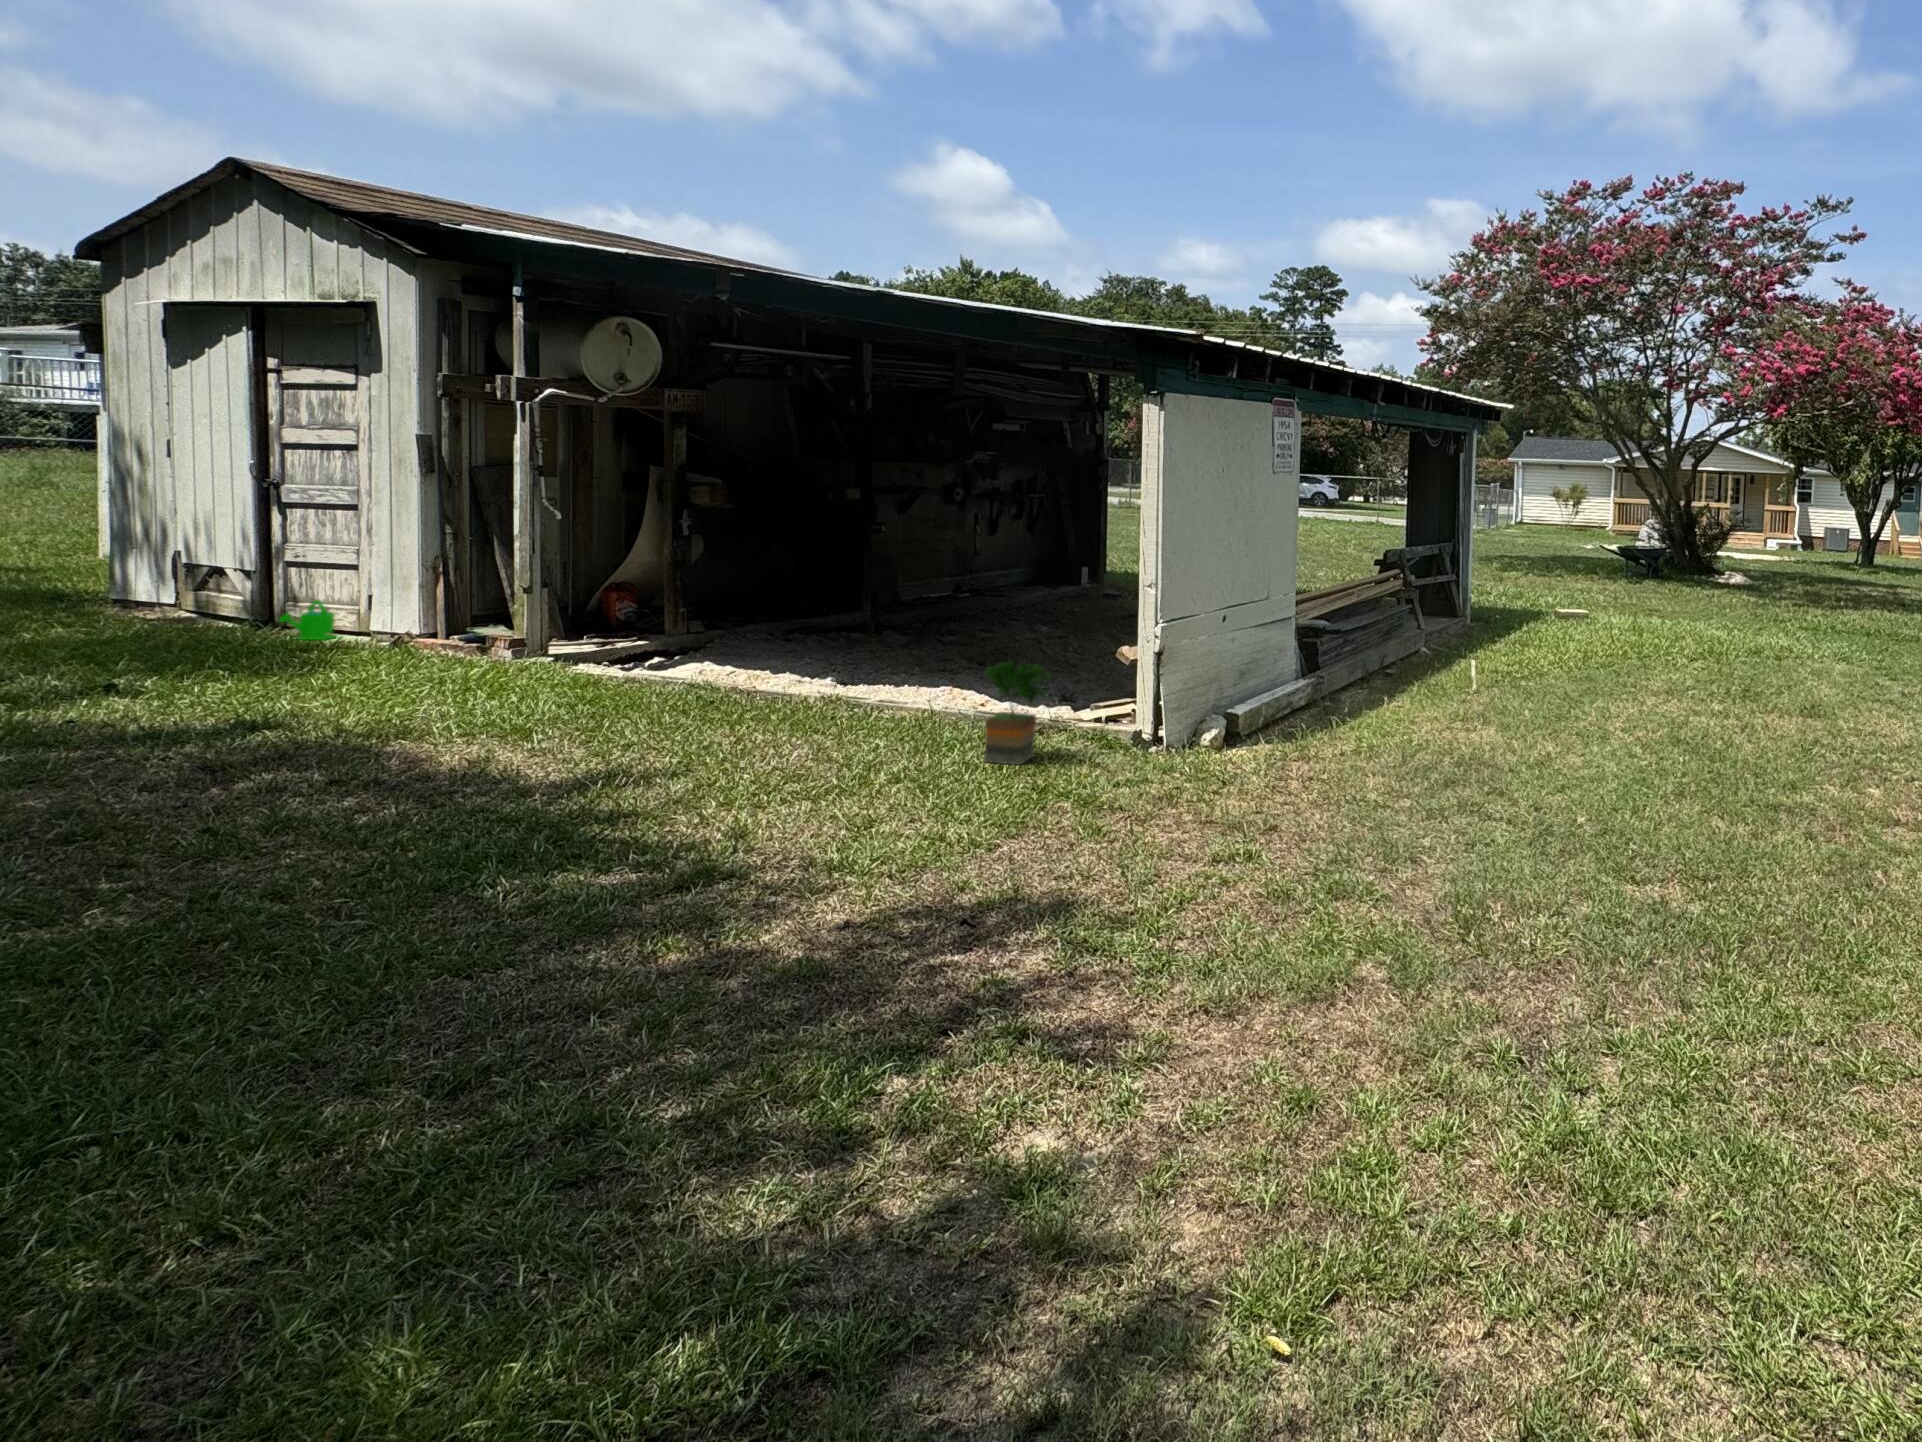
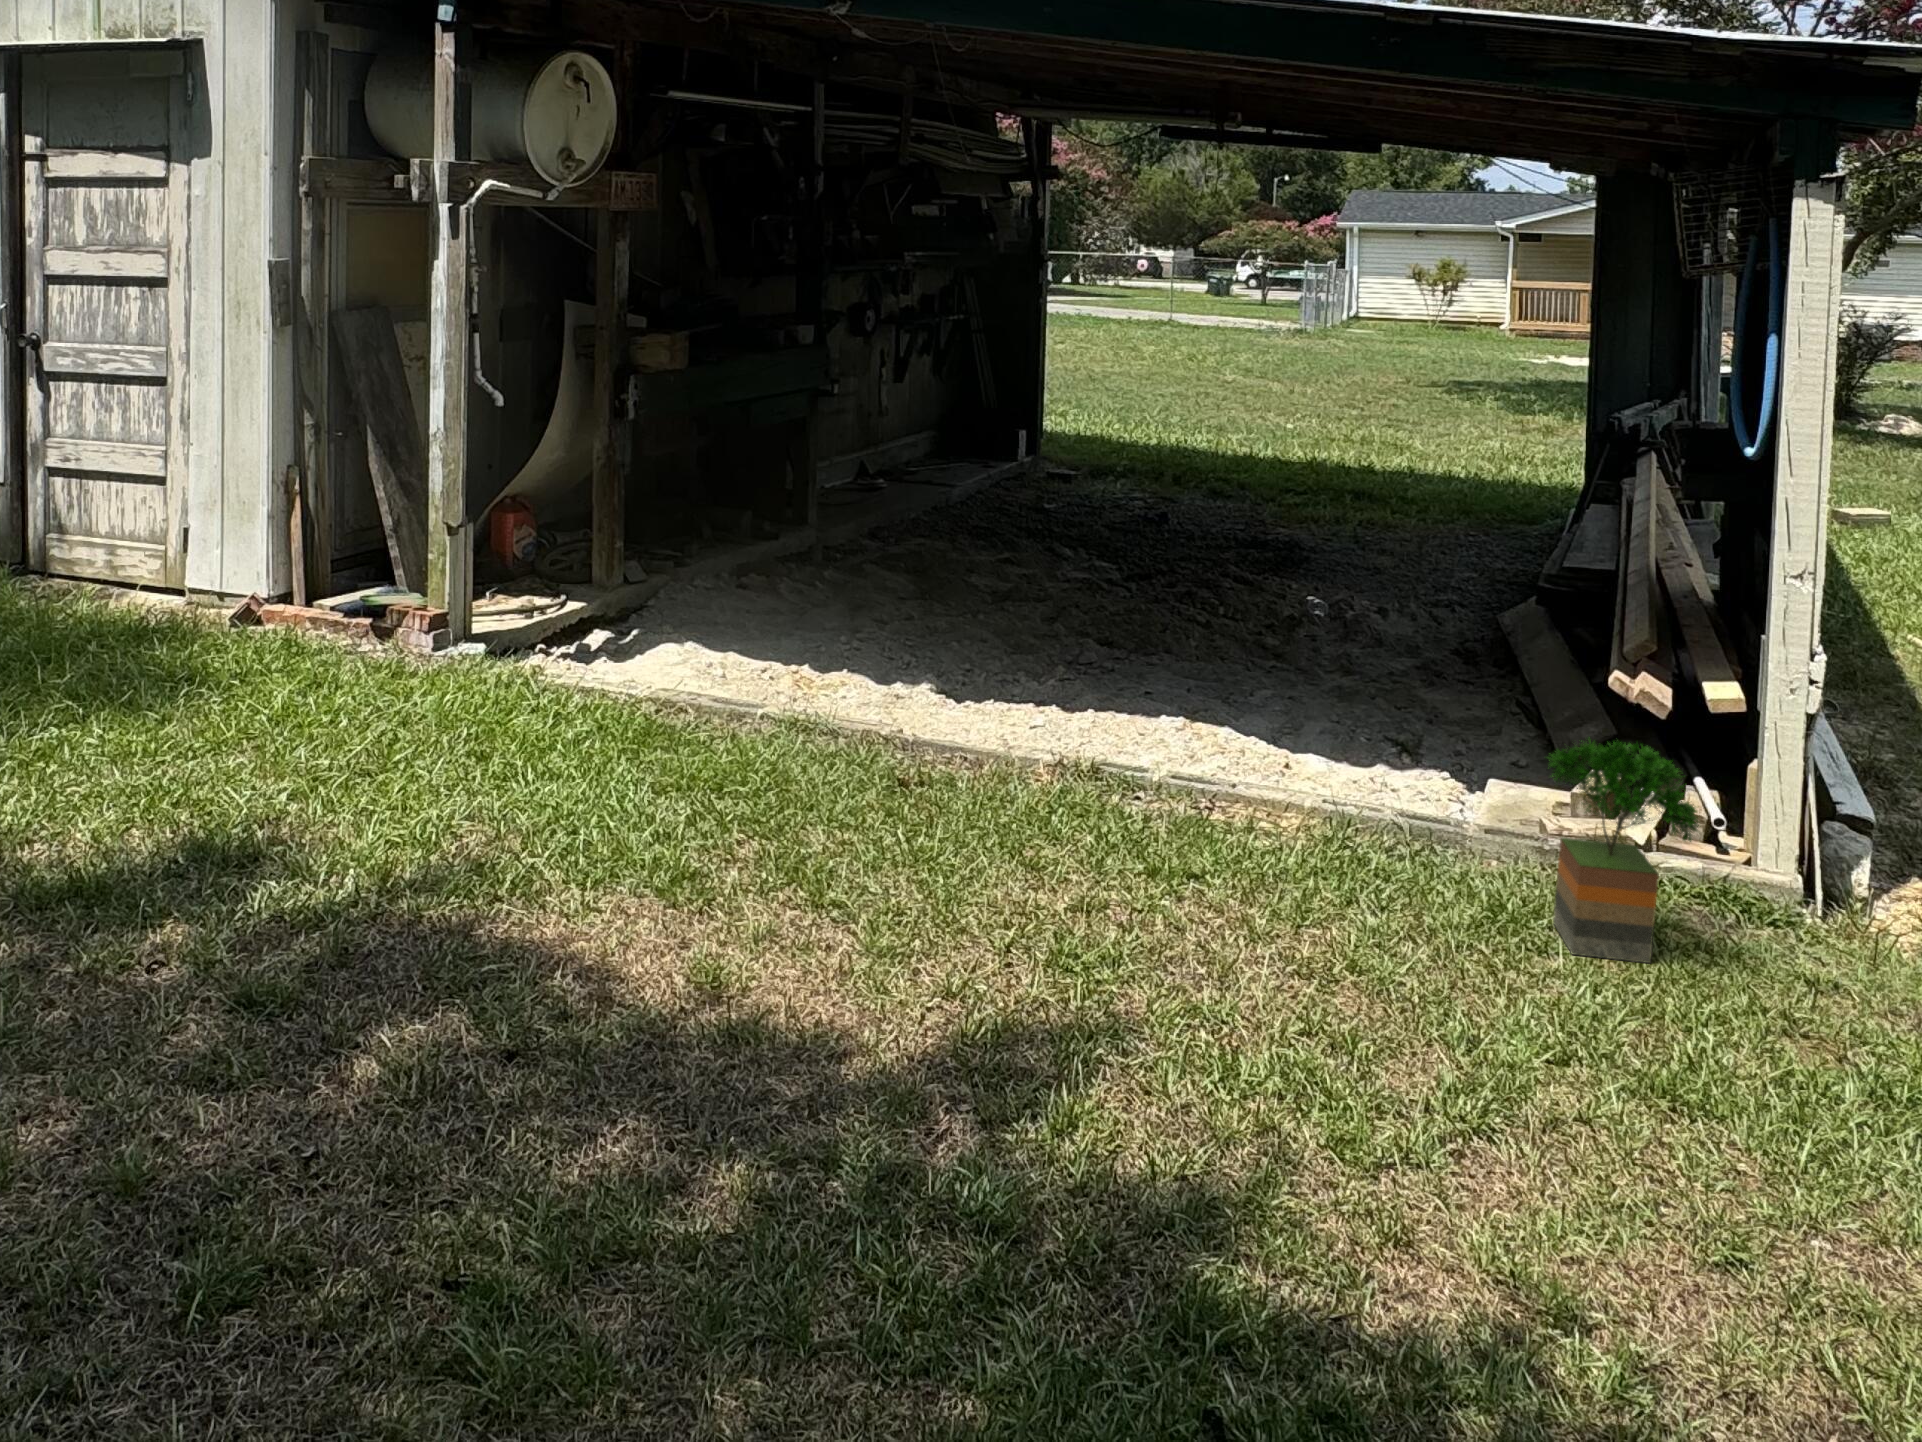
watering can: present [280,600,336,640] -> none [62,533,143,601]

